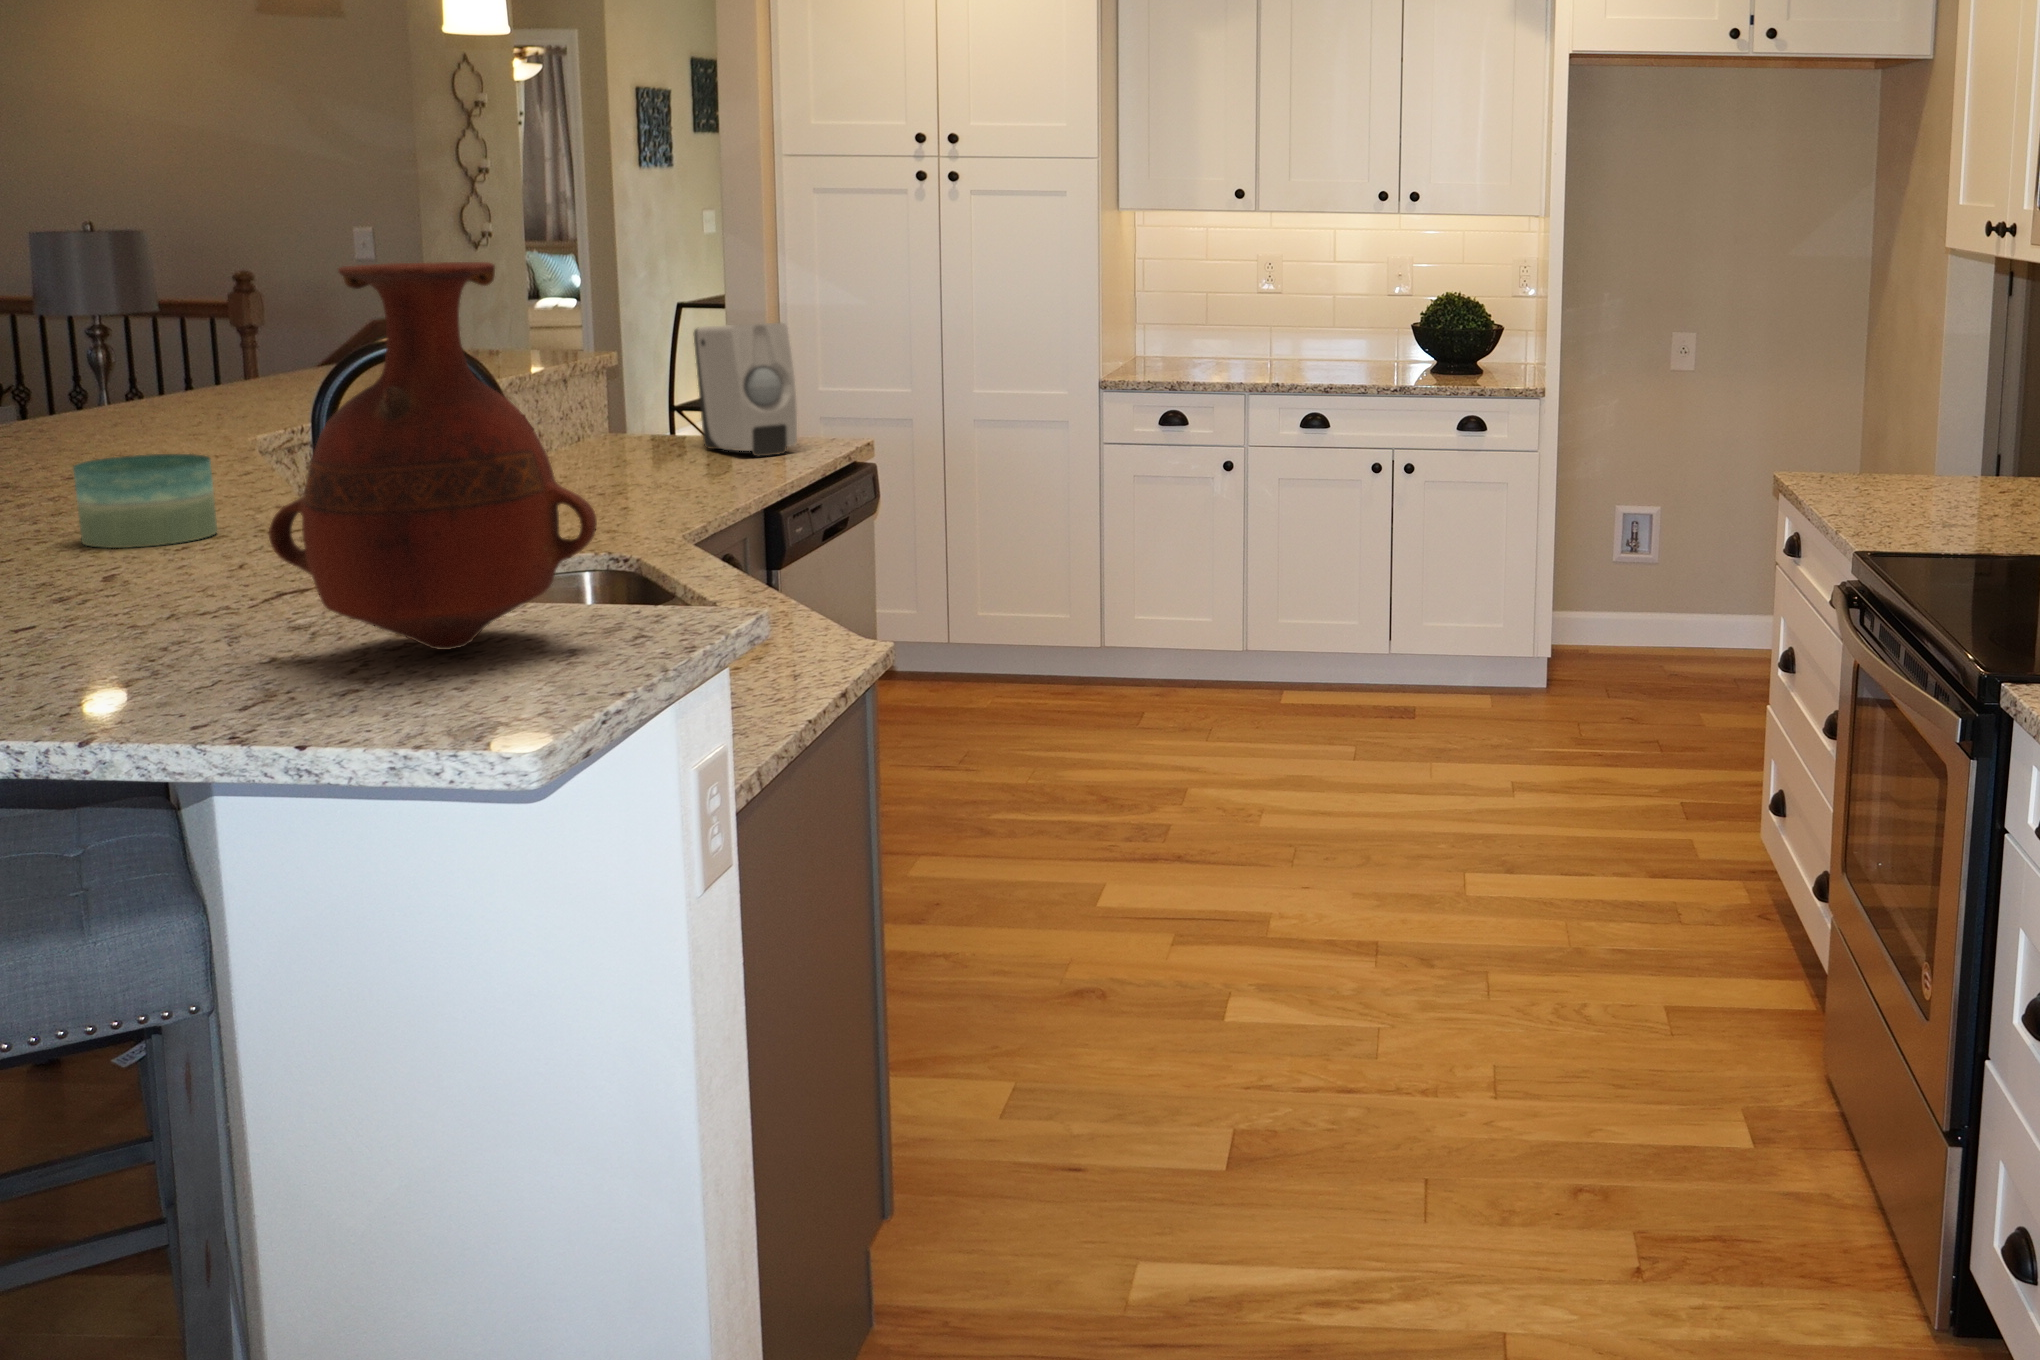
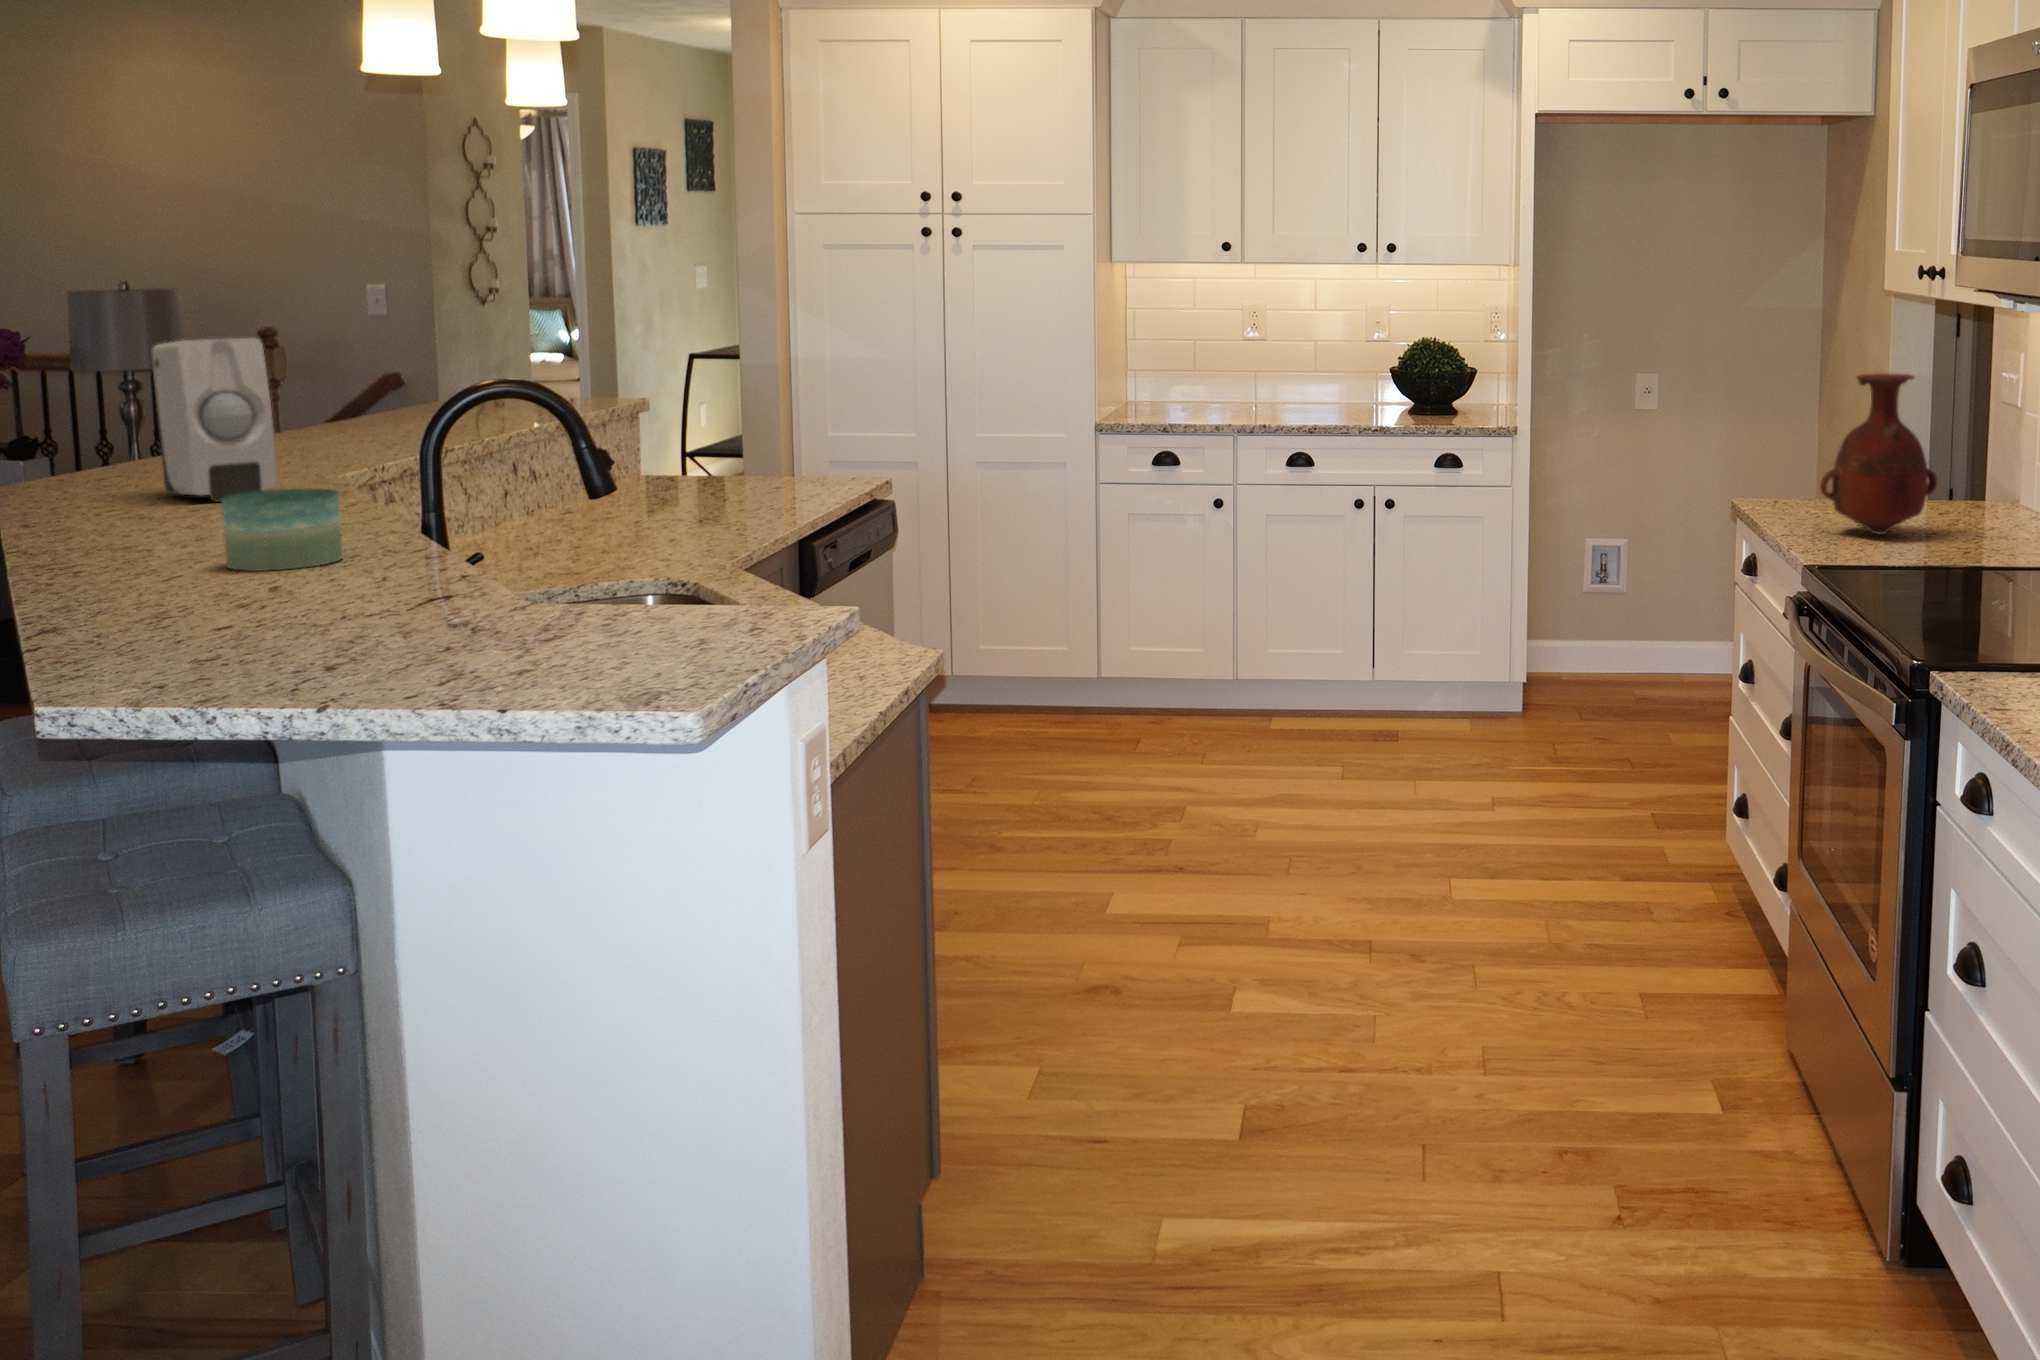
vase: present [269,262,597,650] -> present [1820,374,1937,534]
soap dispenser: present [694,323,797,457] -> present [150,338,277,502]

